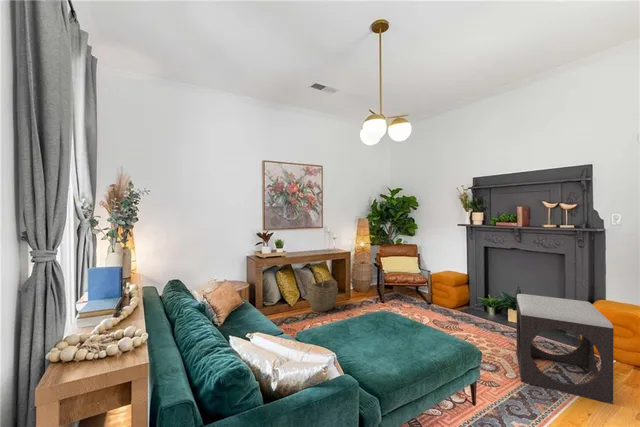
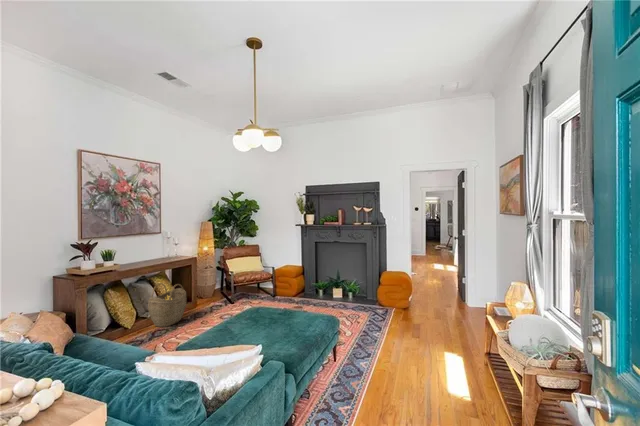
footstool: present [516,294,614,404] -> none [346,272,403,337]

